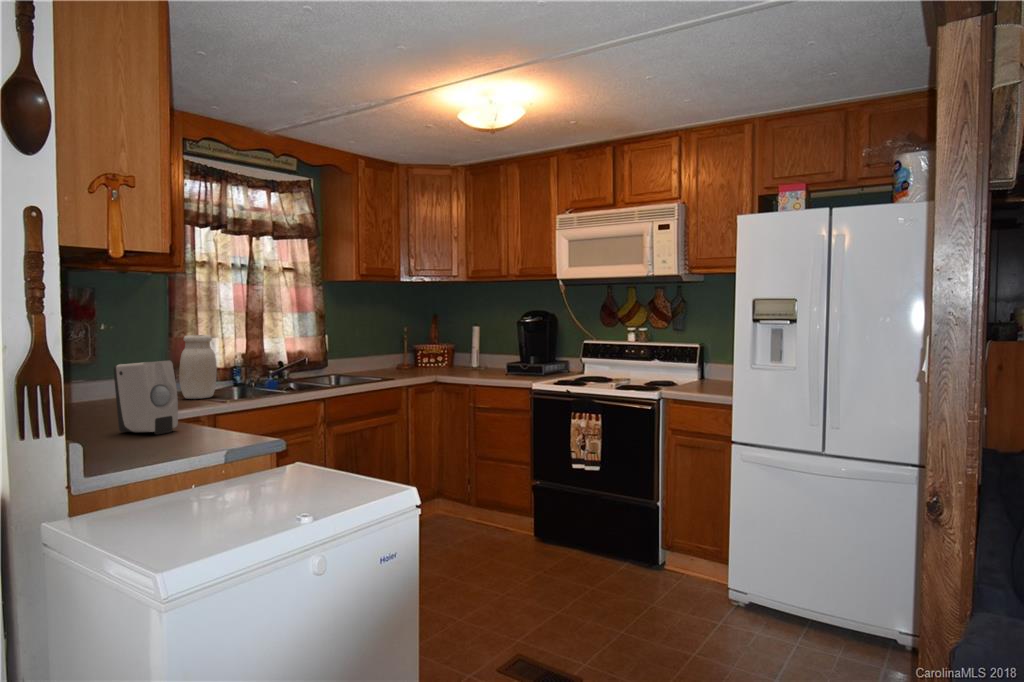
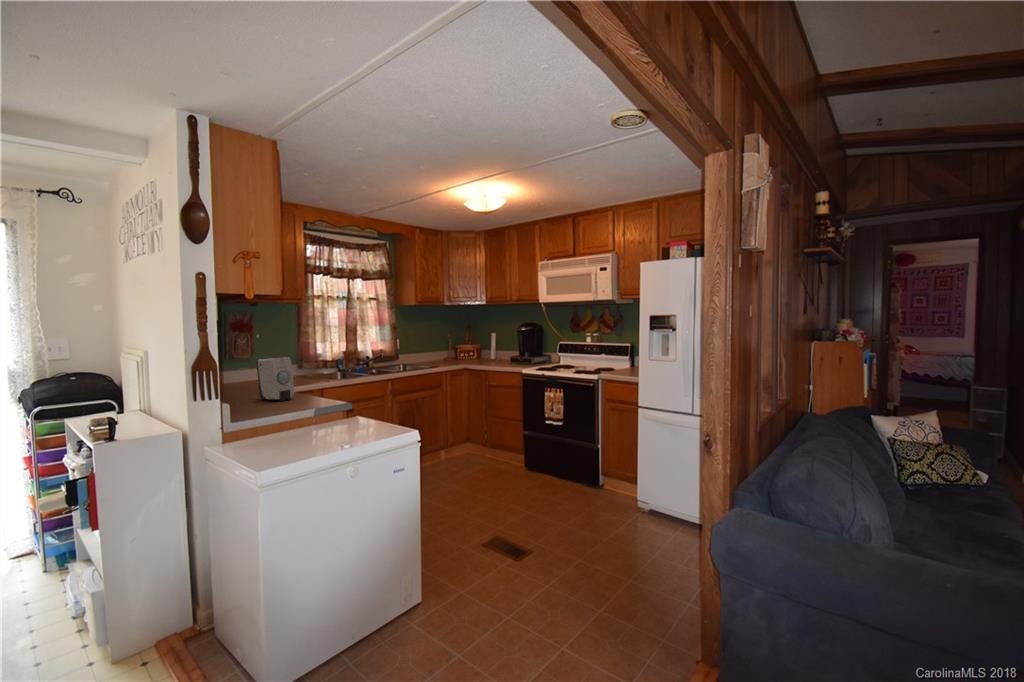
jar: present [179,335,217,399] -> none [303,340,325,379]

